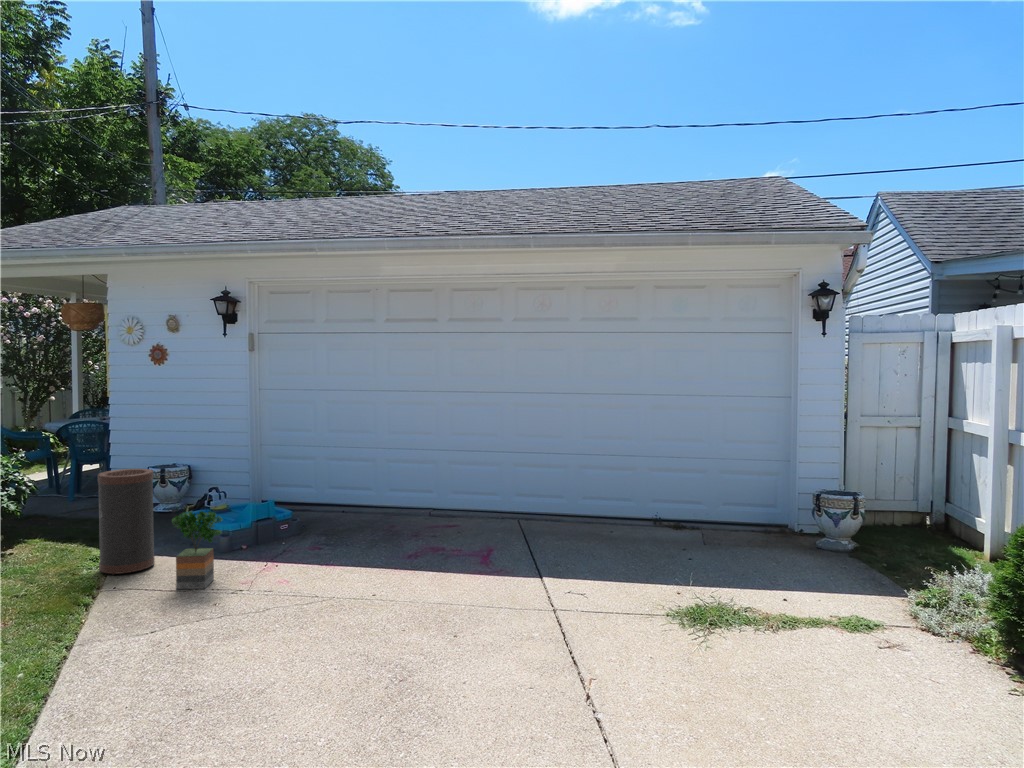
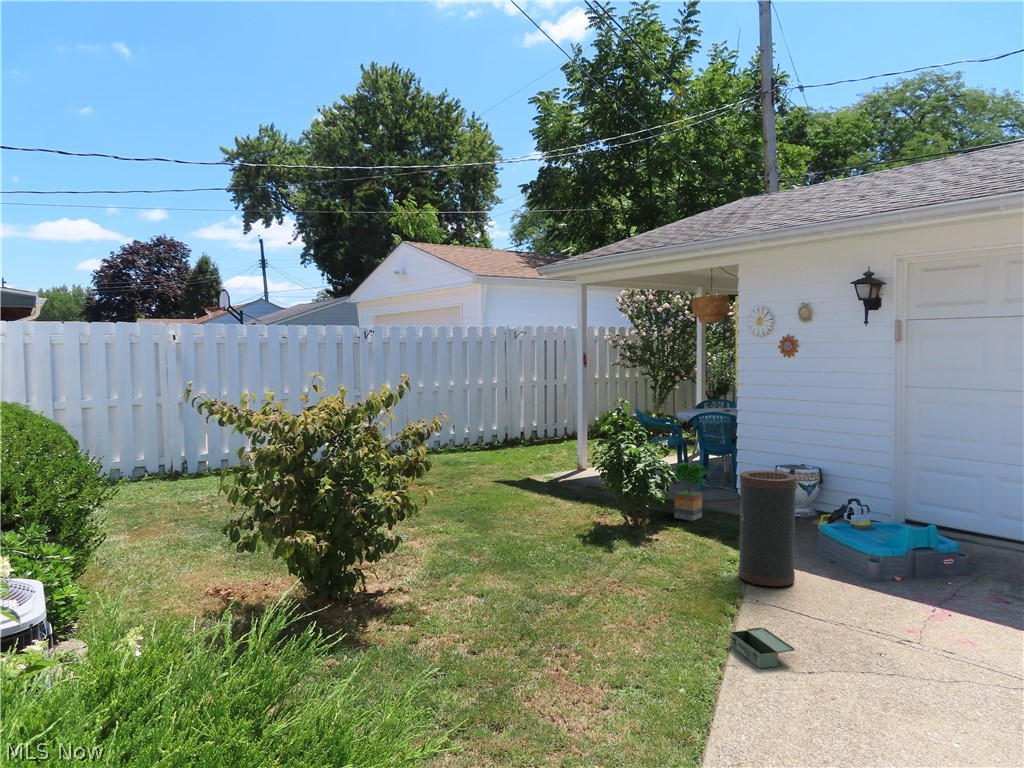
potted tree: present [173,511,222,589] -> present [674,463,708,521]
toolbox: none [79,605,139,639] -> present [730,628,794,668]

